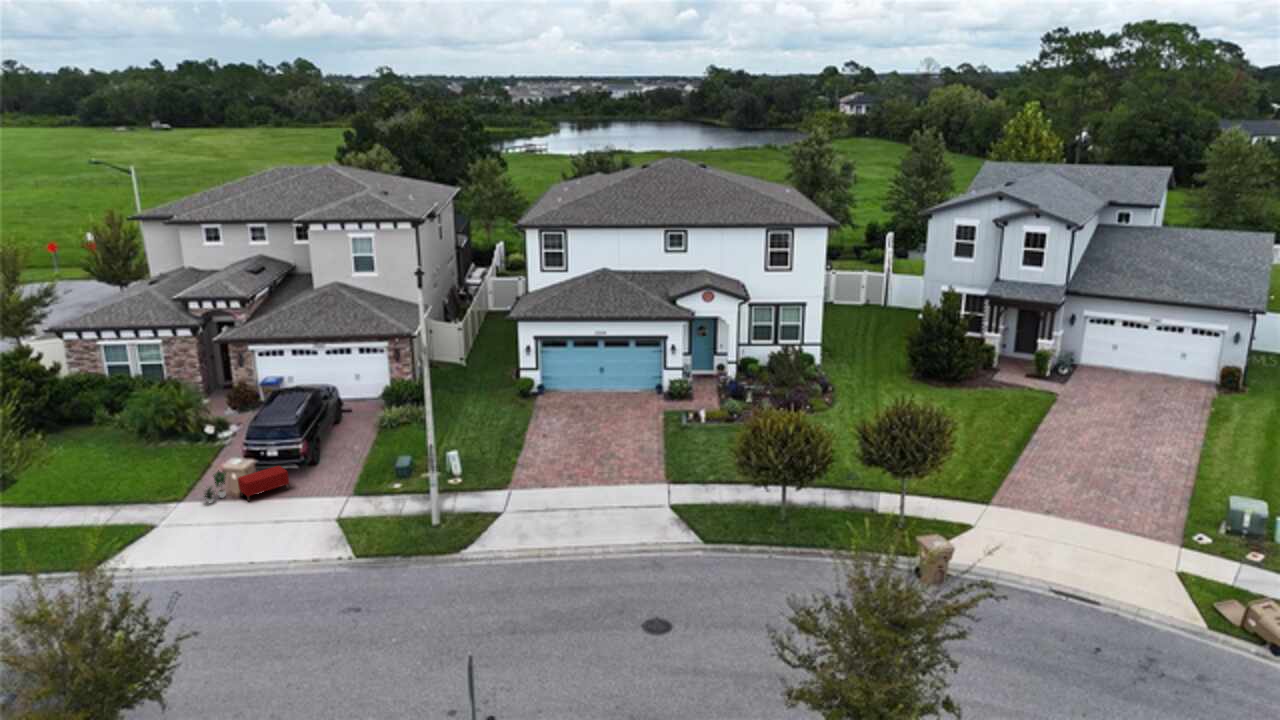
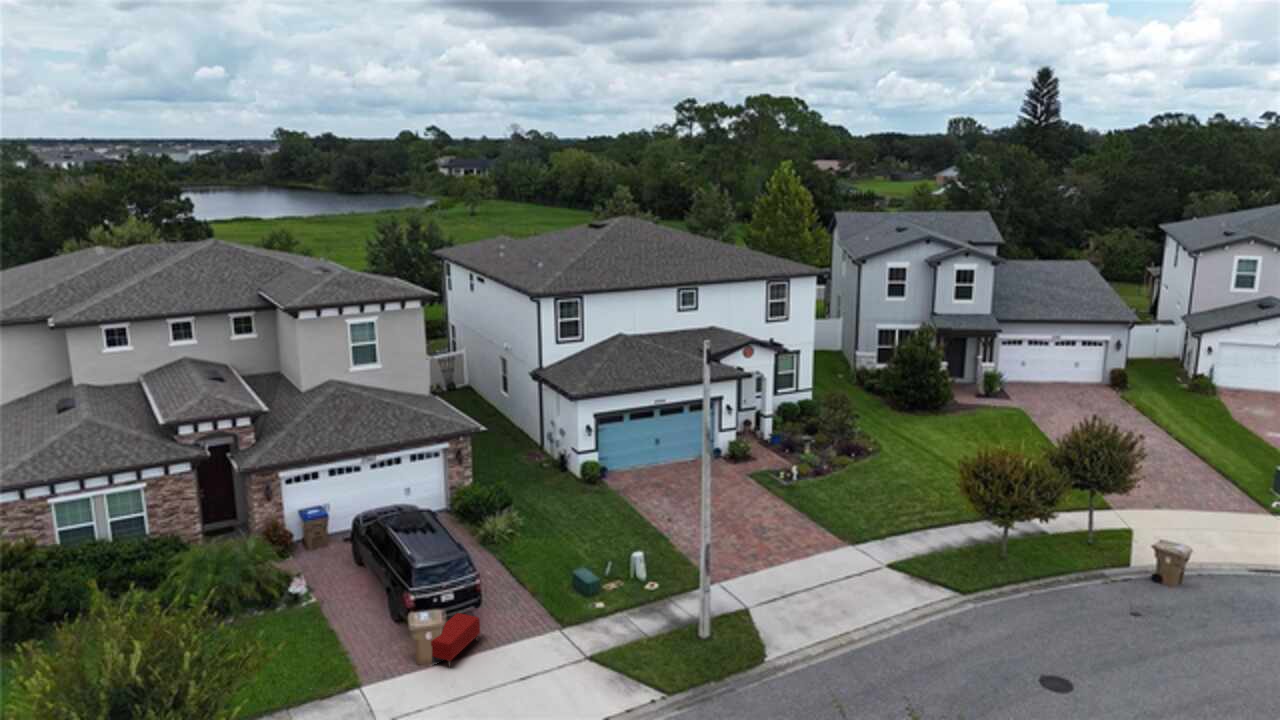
potted plant: present [204,470,226,503] -> none [391,634,415,683]

